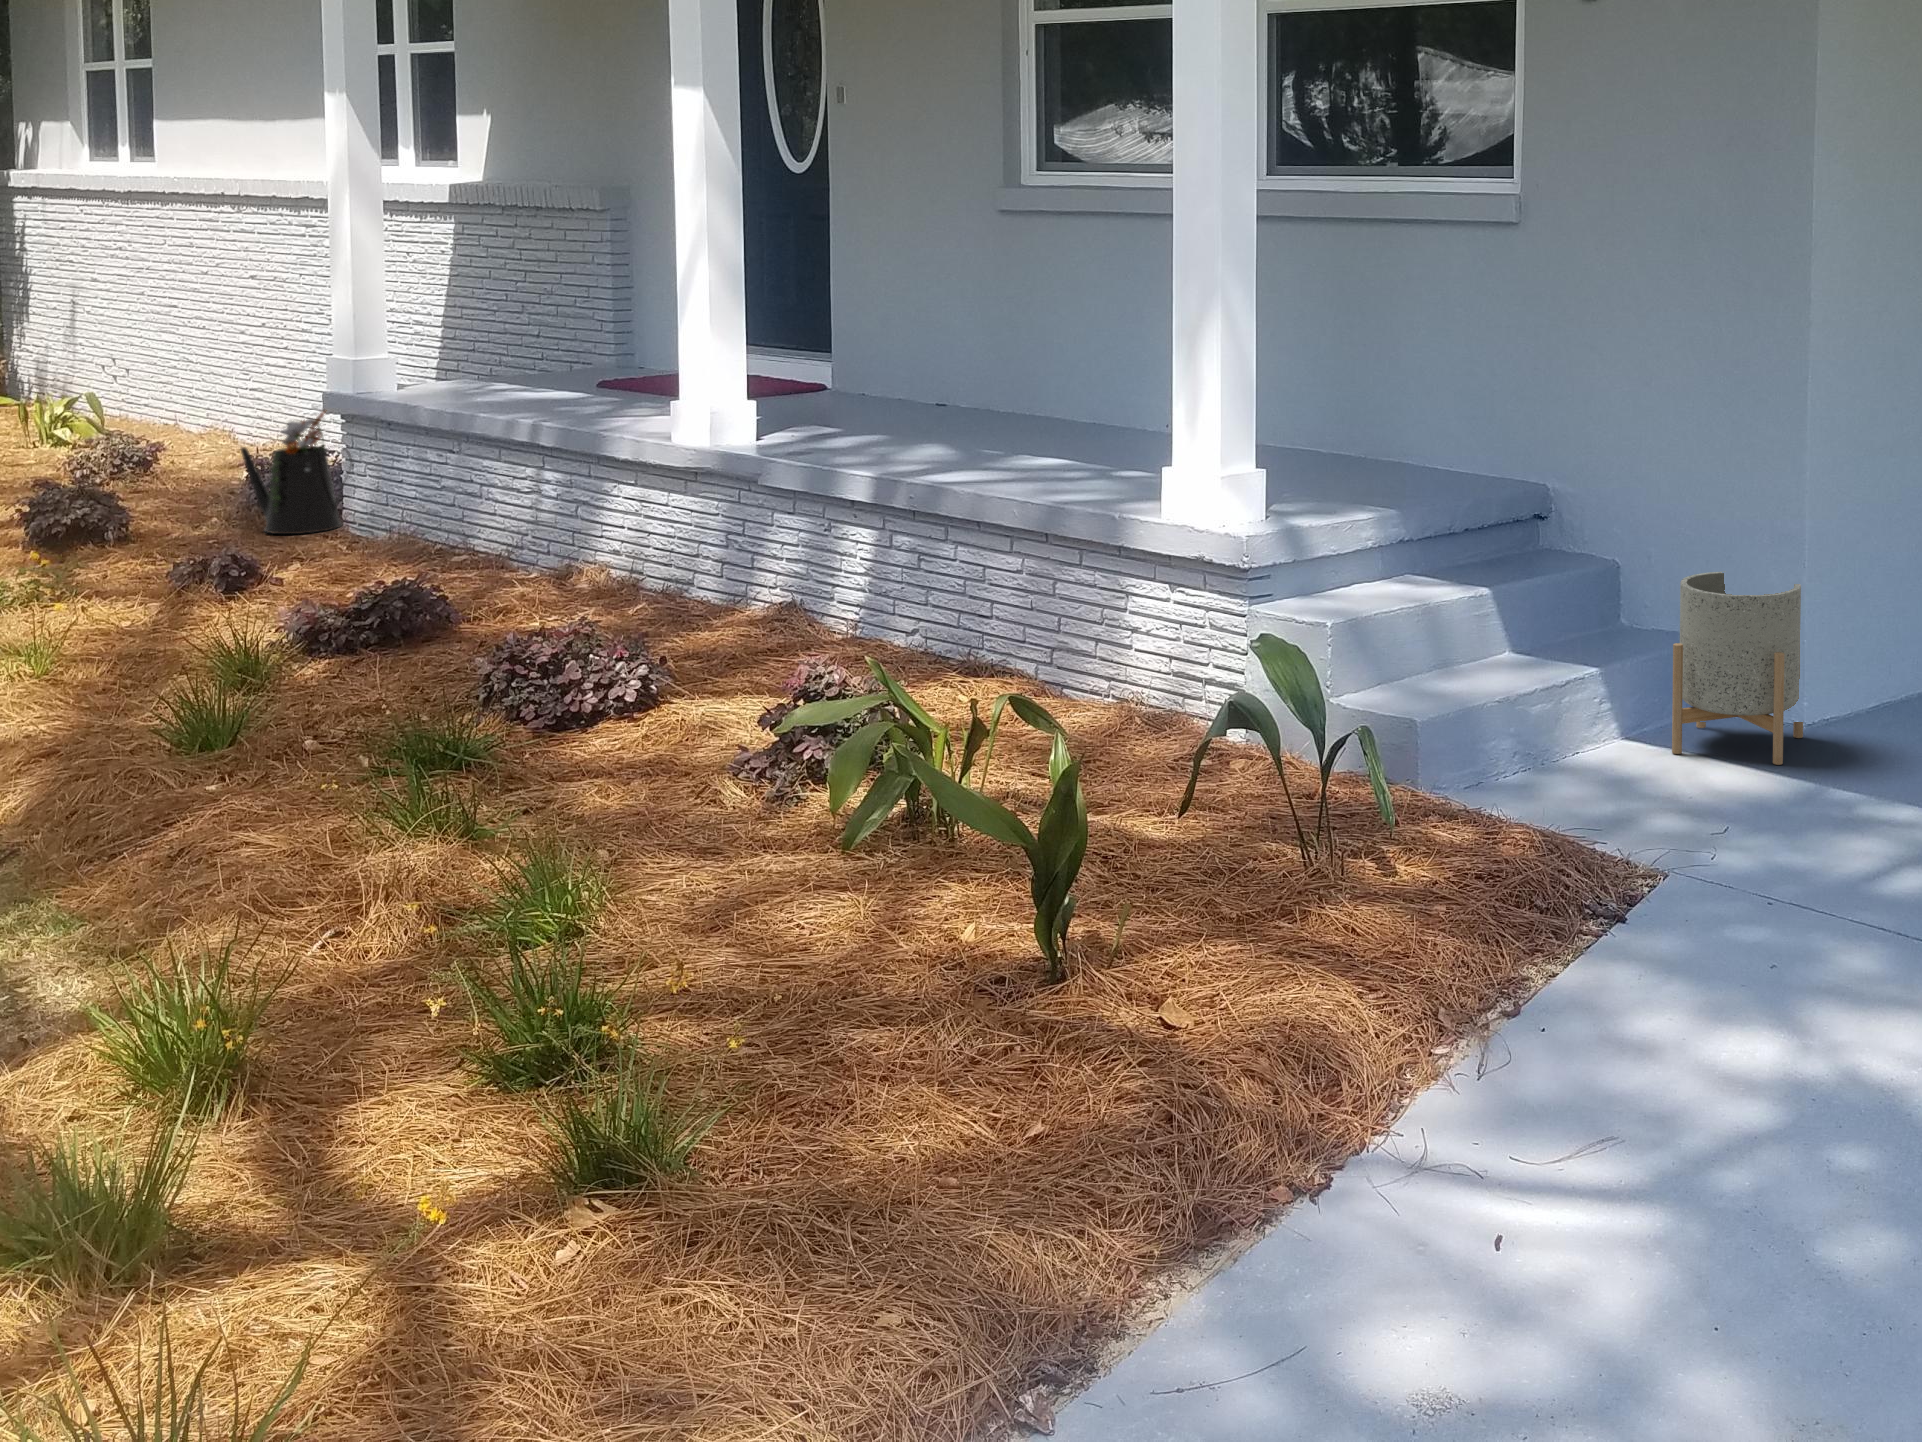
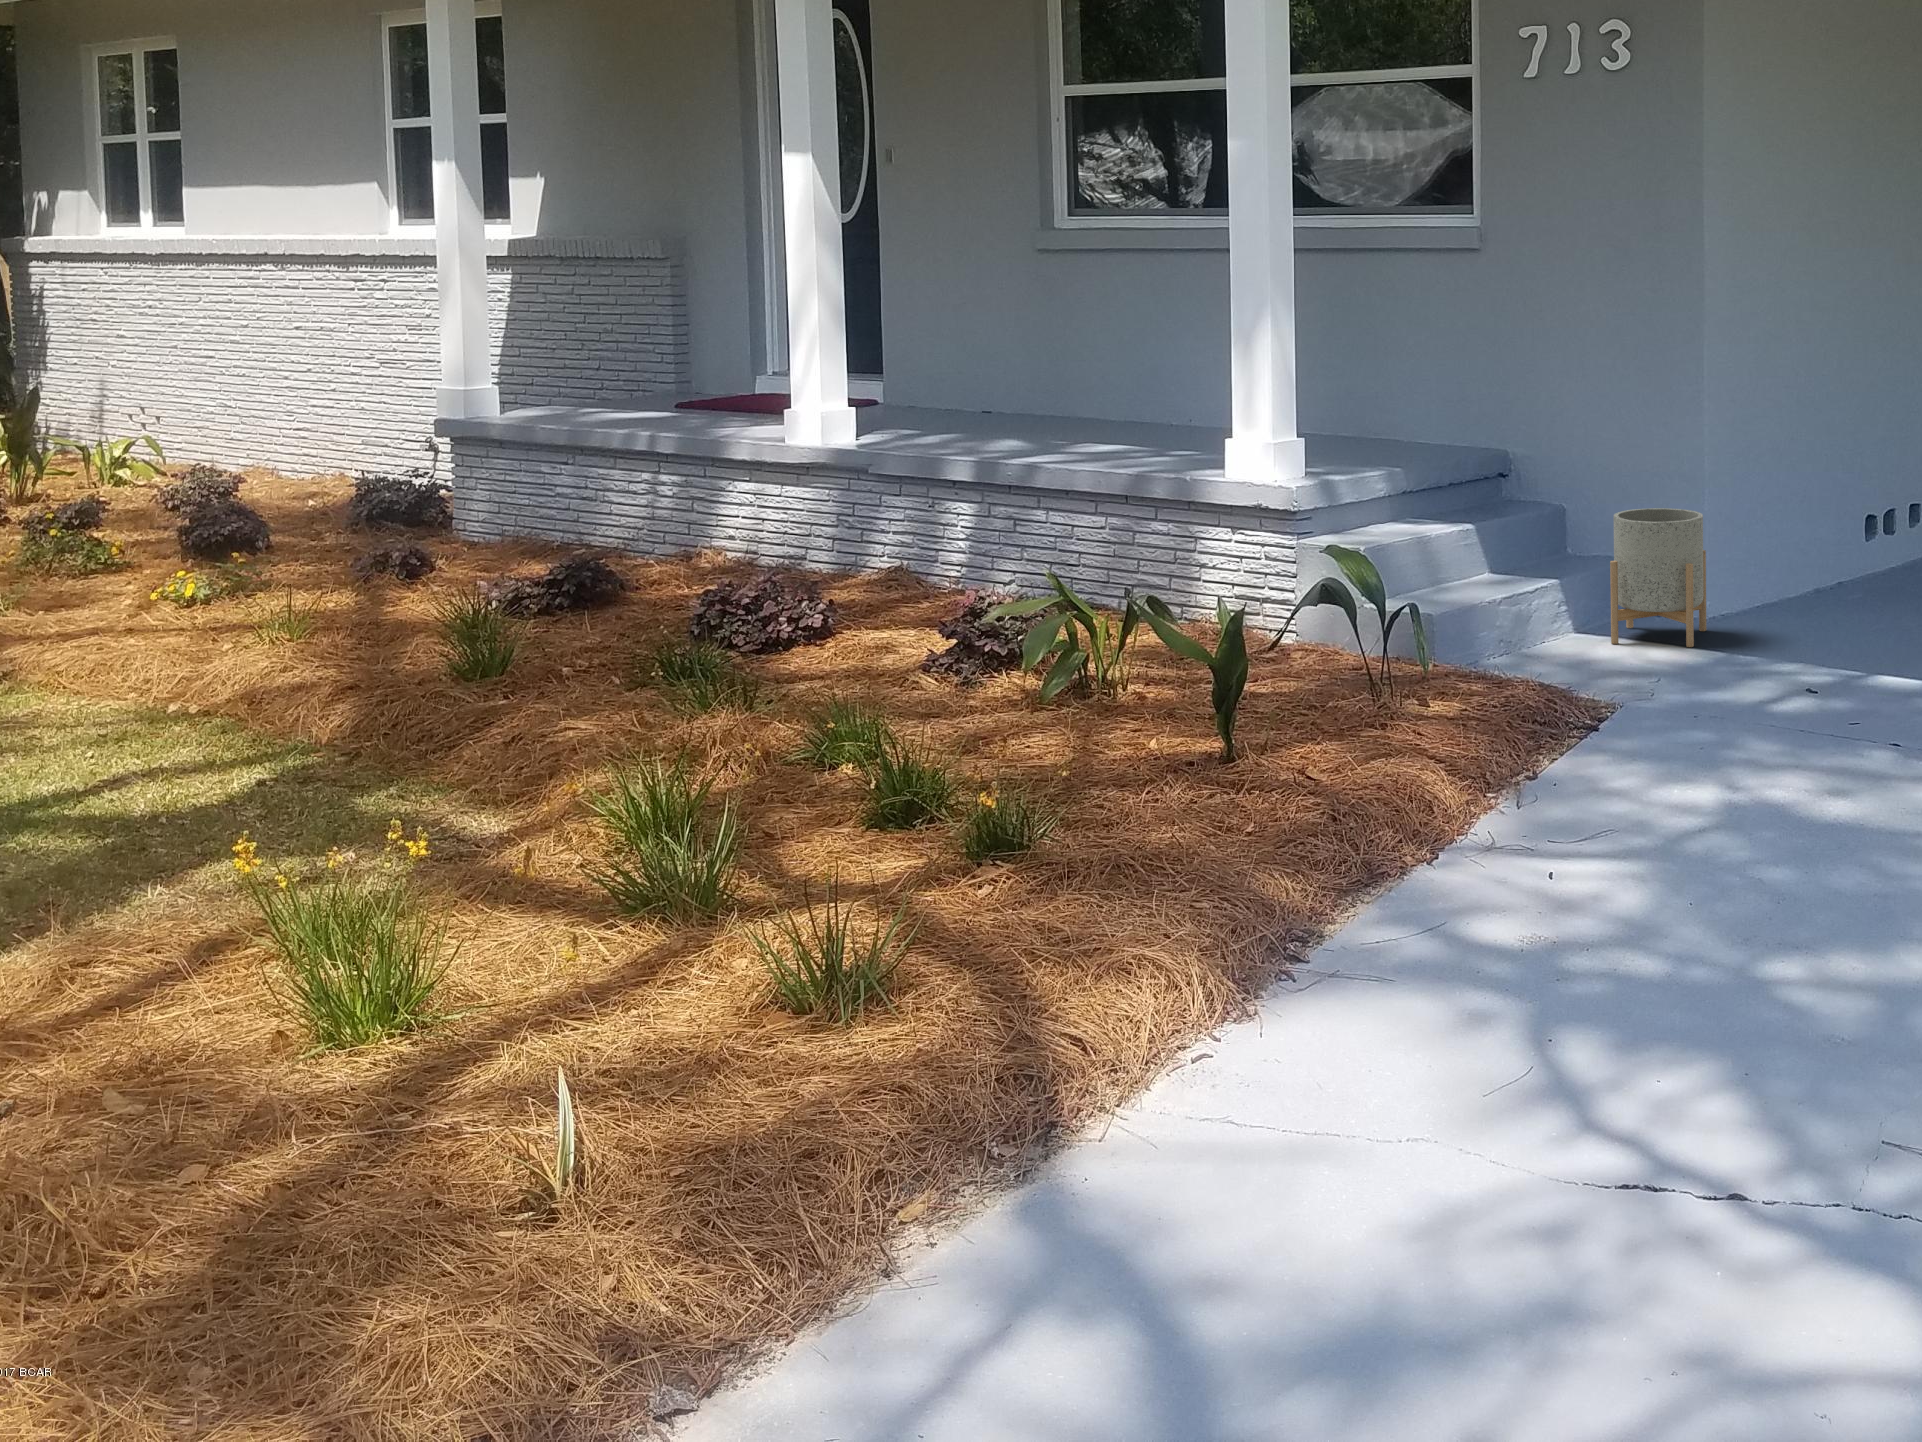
watering can: present [241,410,353,534] -> none [366,431,466,540]

